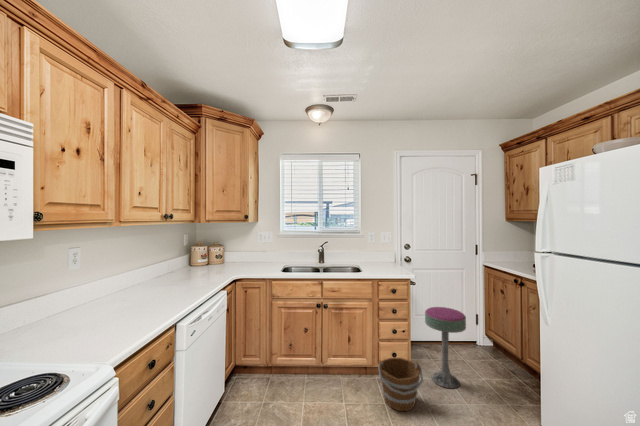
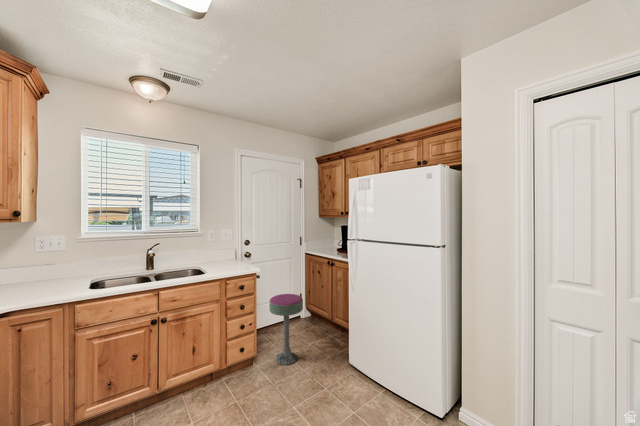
bucket: present [378,358,423,411] -> none [231,349,275,404]

